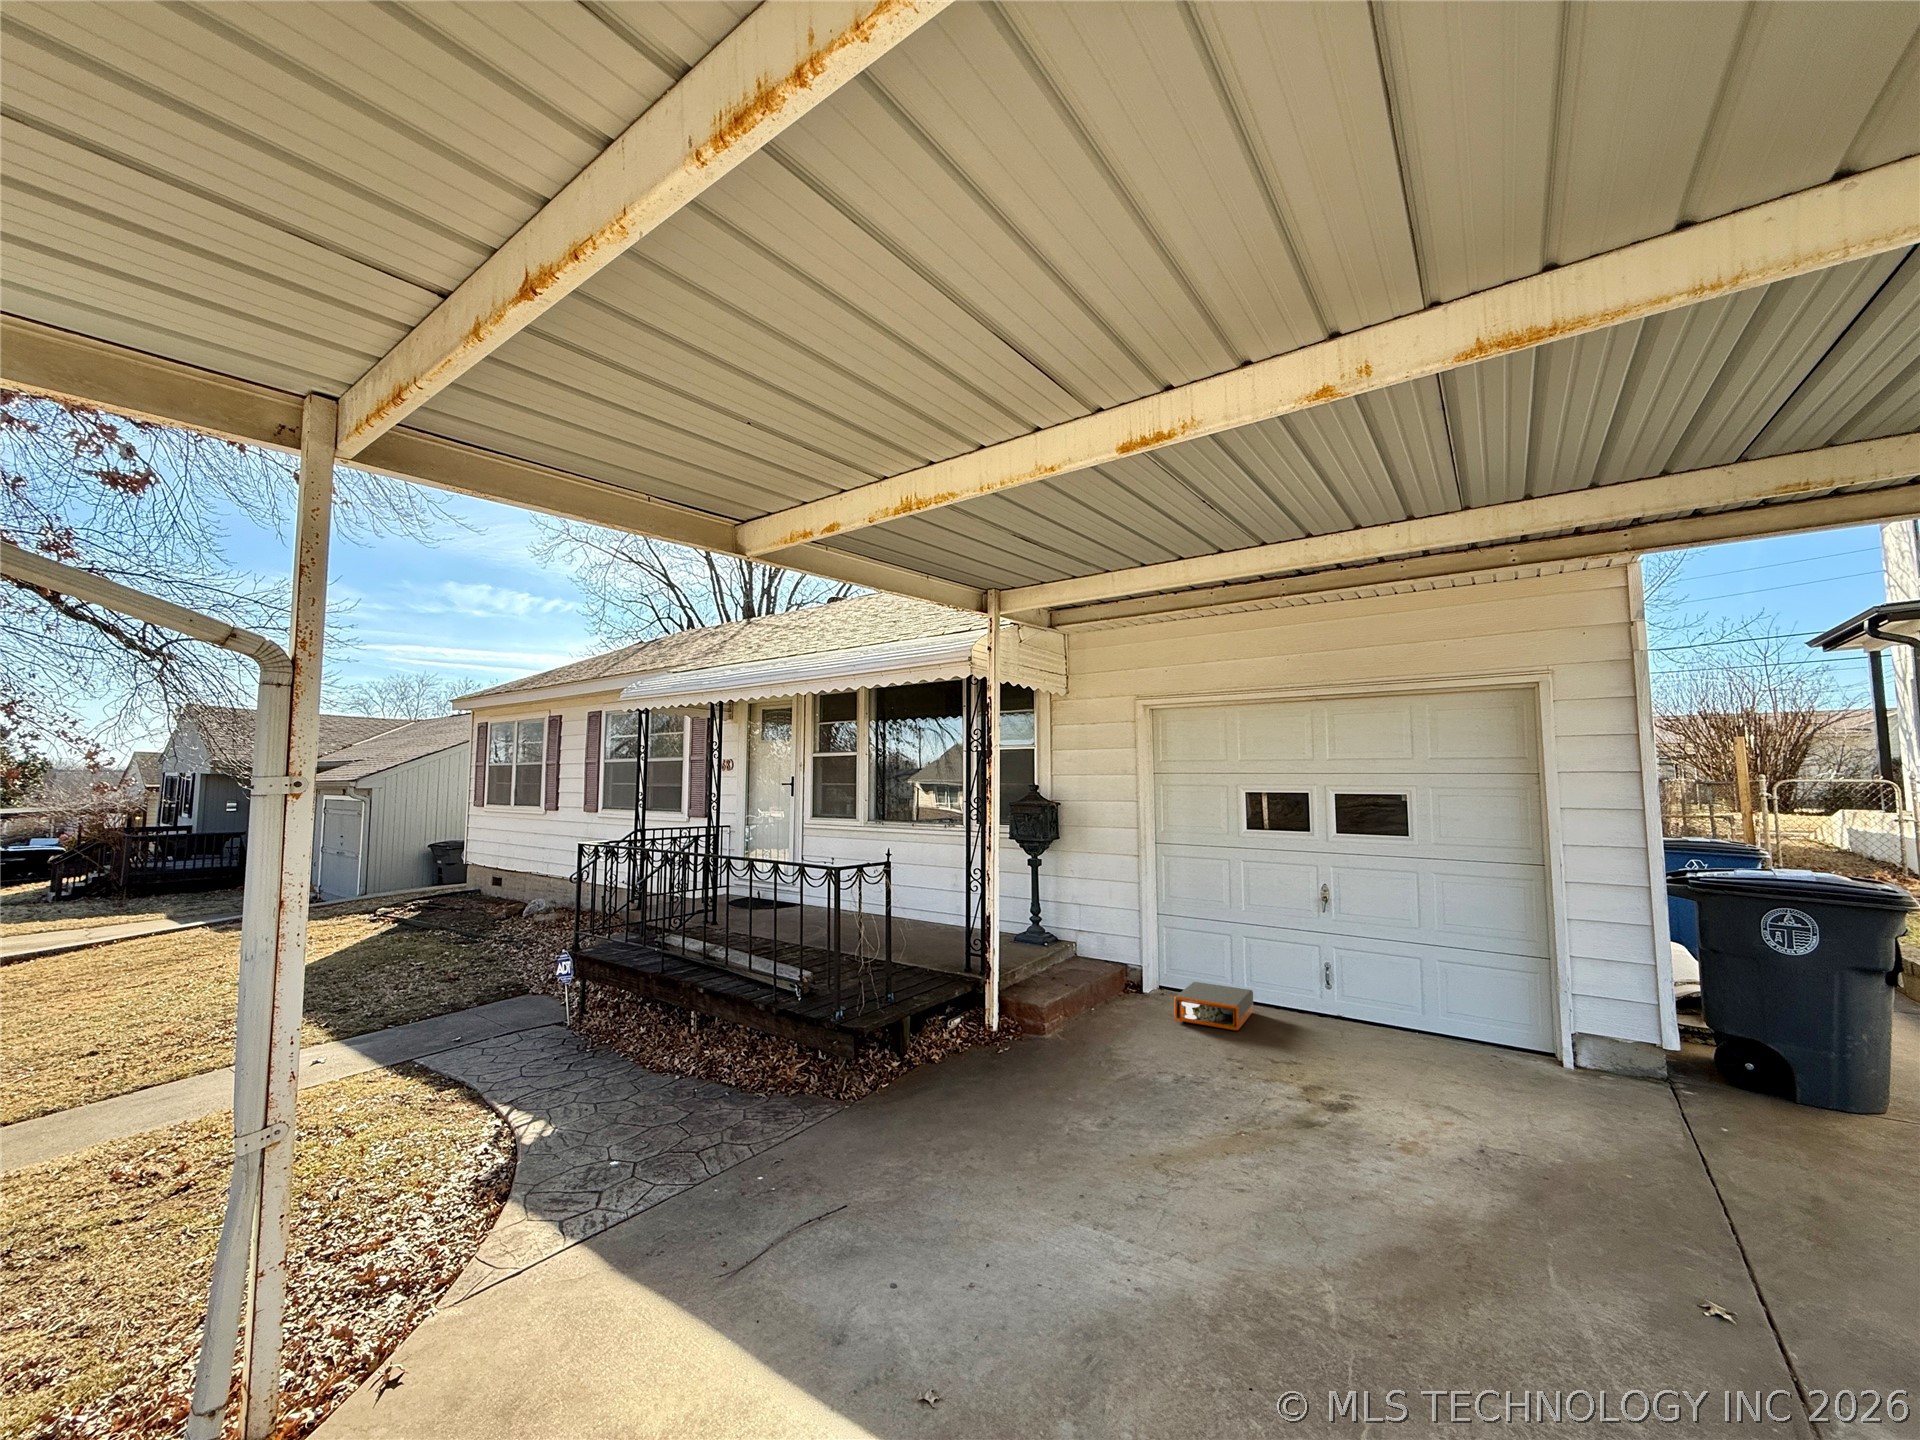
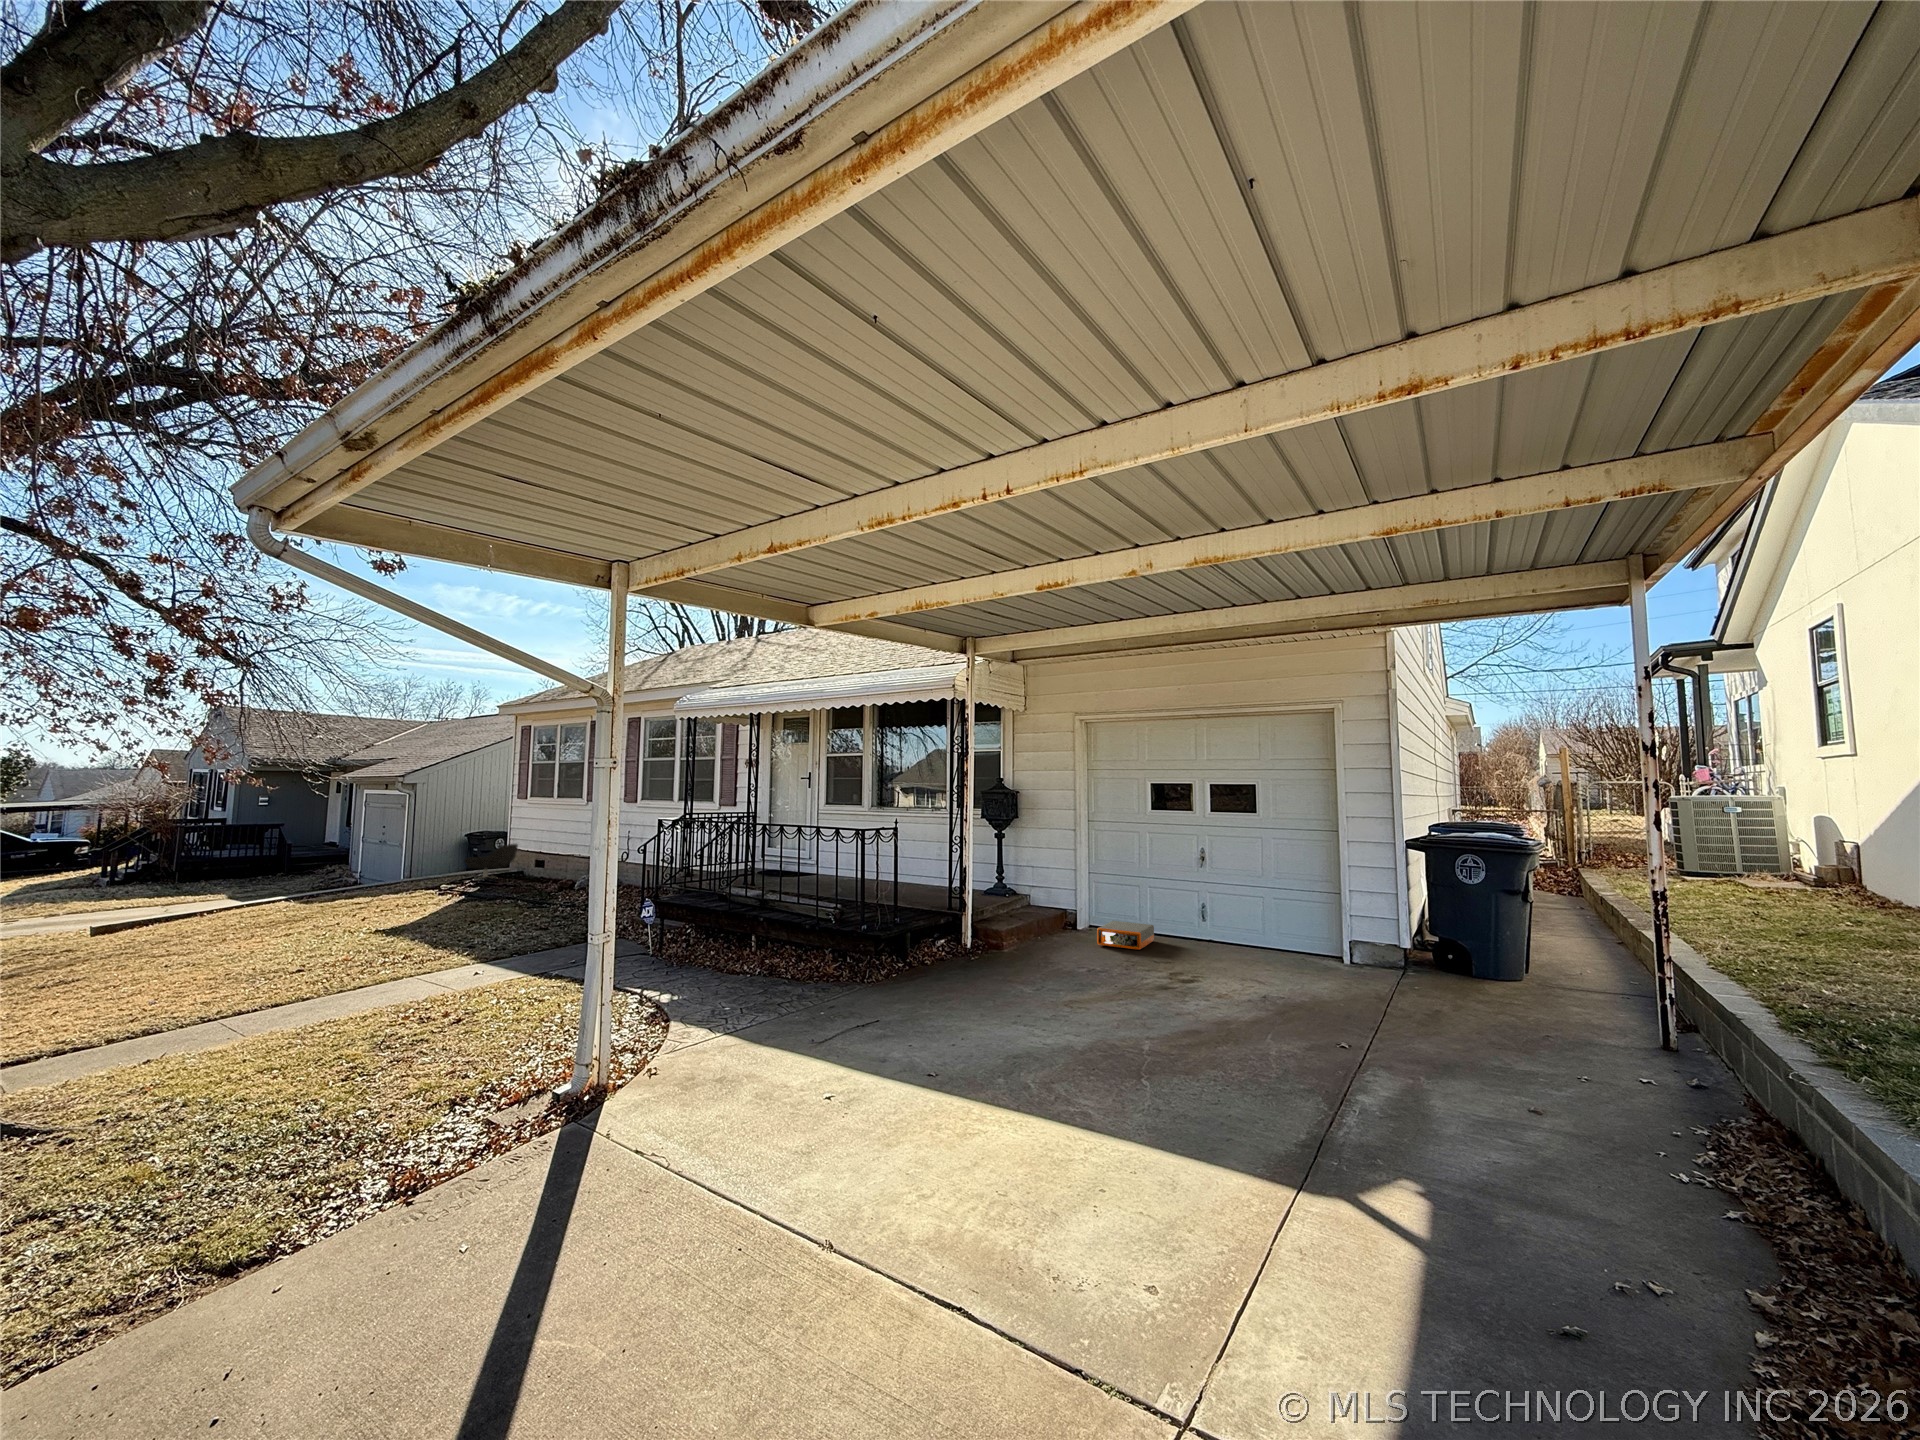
lounge chair: none [409,858,474,902] -> present [464,844,518,879]

